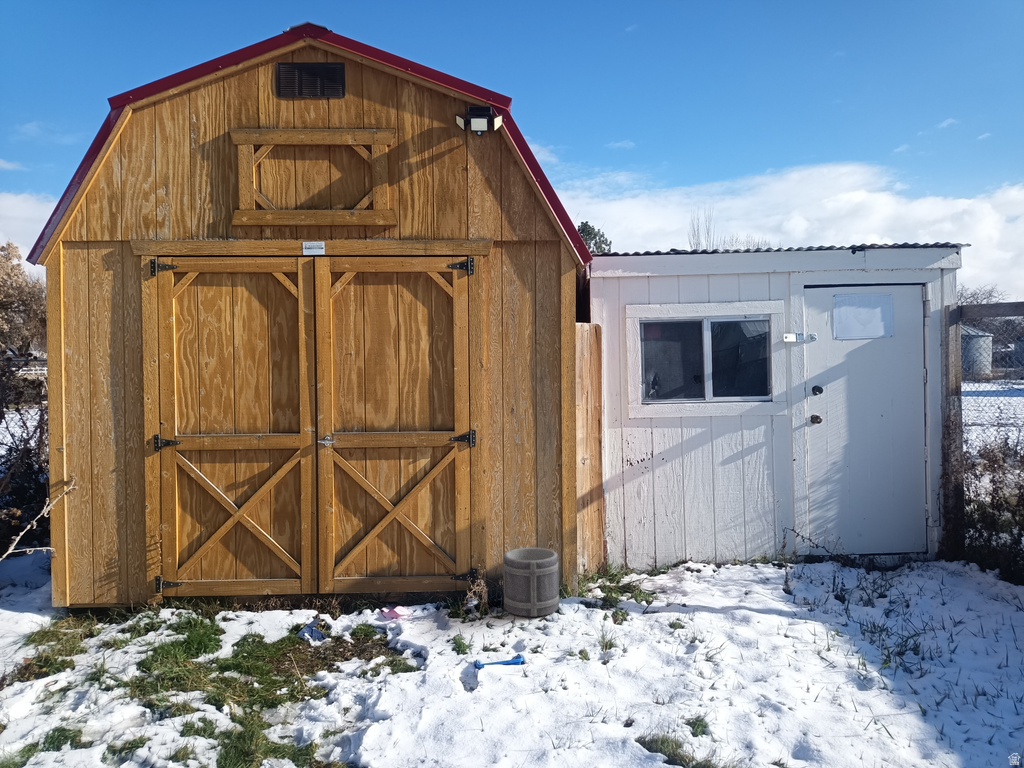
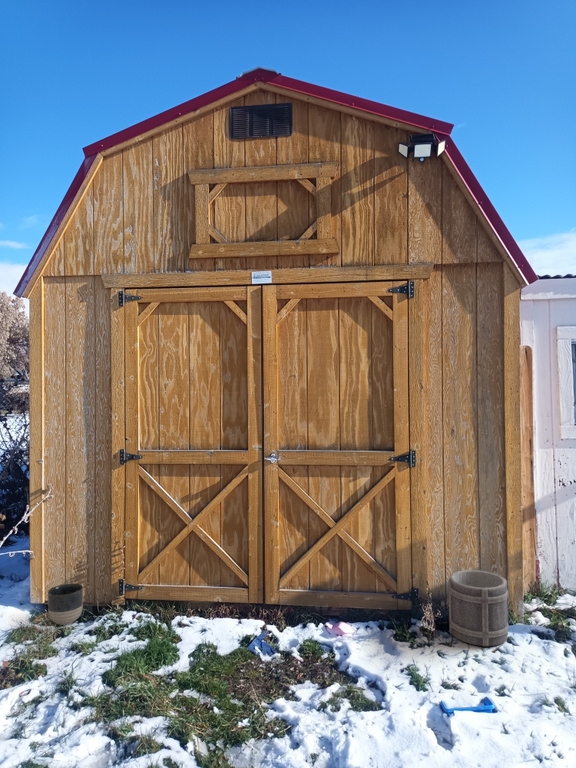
planter: none [72,583,114,626] -> present [48,583,83,625]

